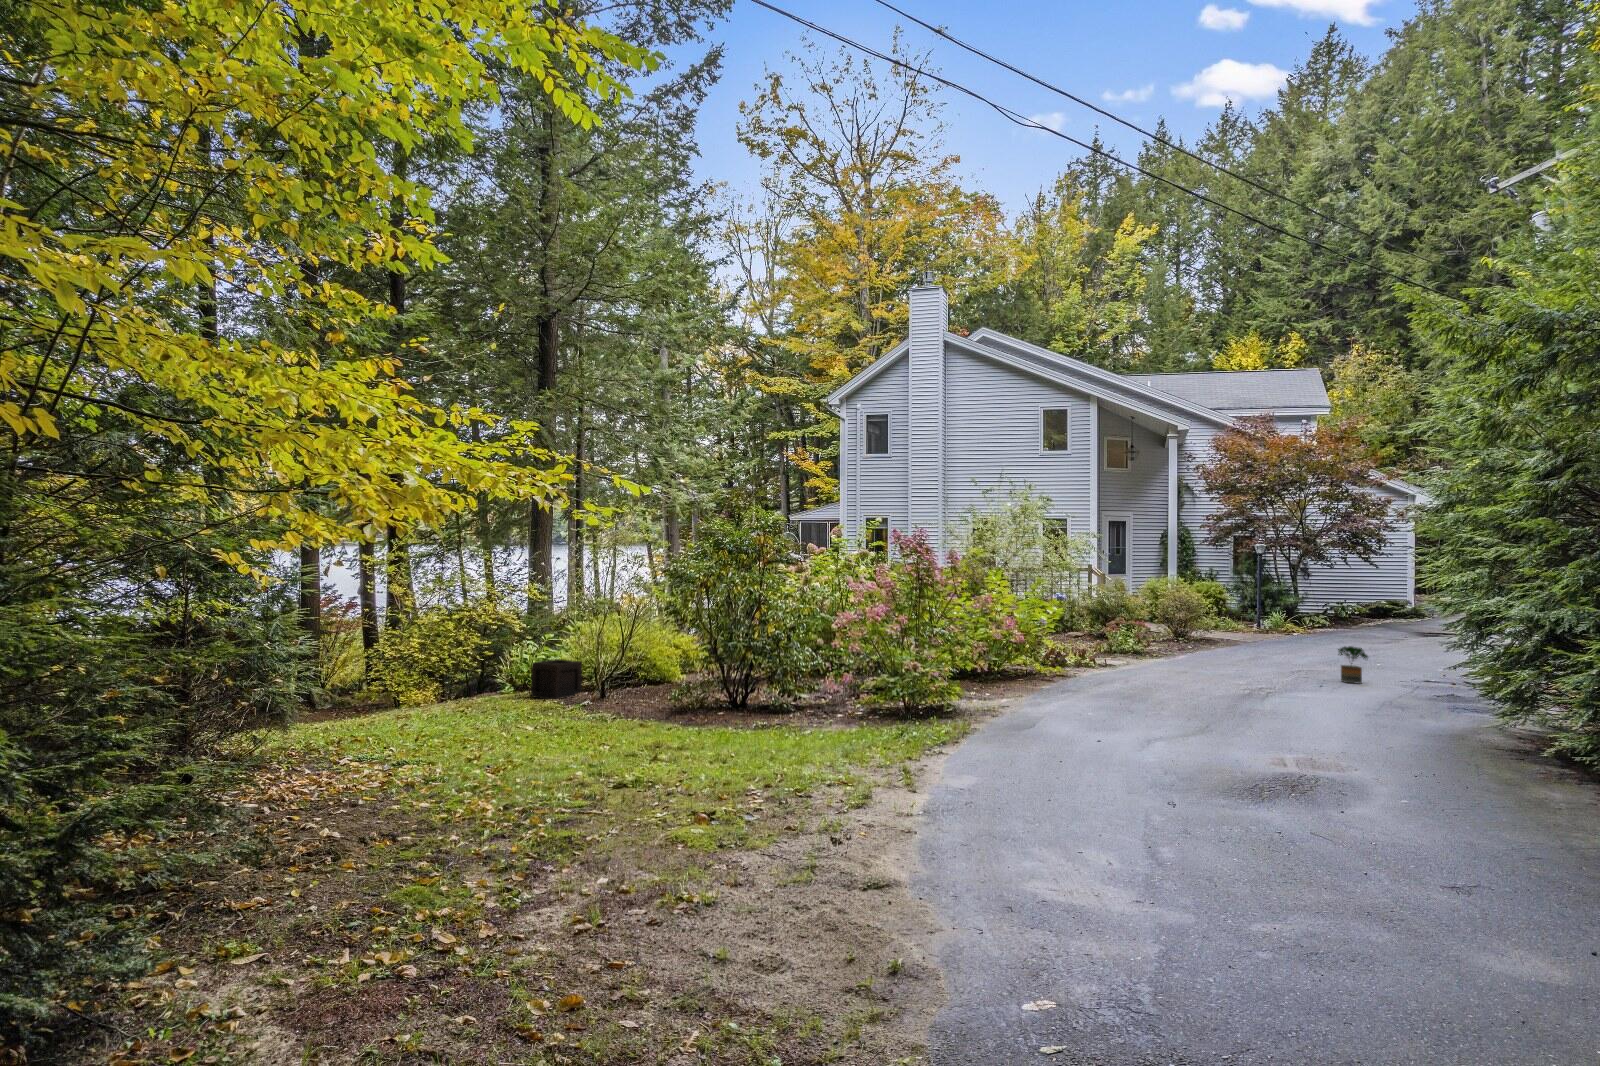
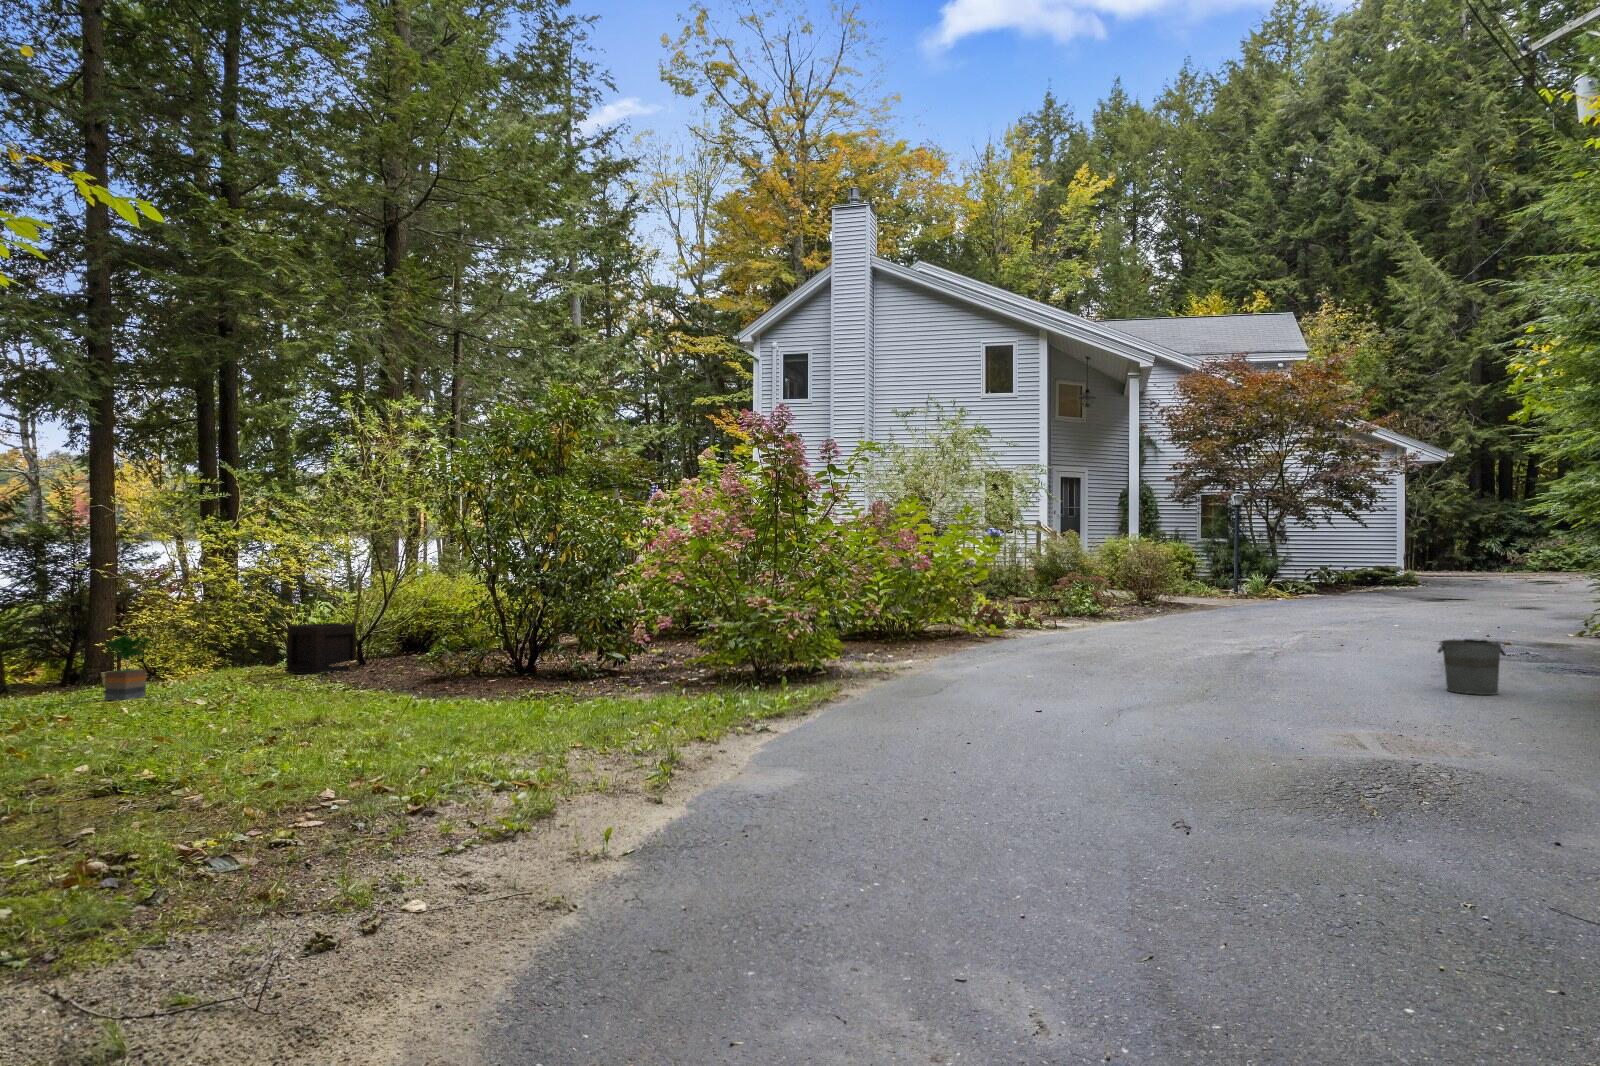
potted tree: present [1338,646,1368,684] -> present [104,636,154,700]
bucket: none [1382,710,1429,750] -> present [1438,639,1506,695]

